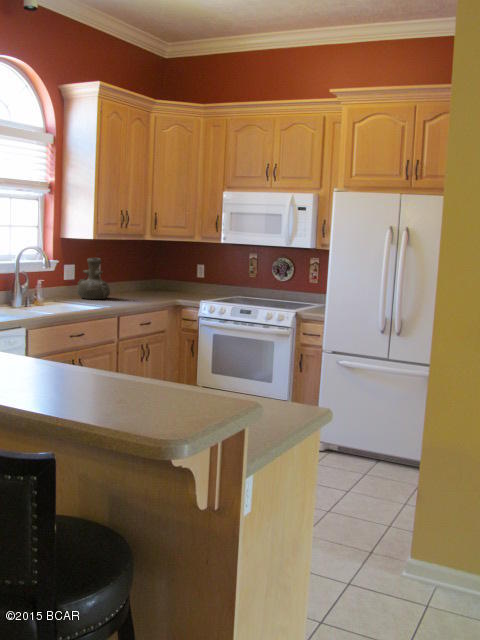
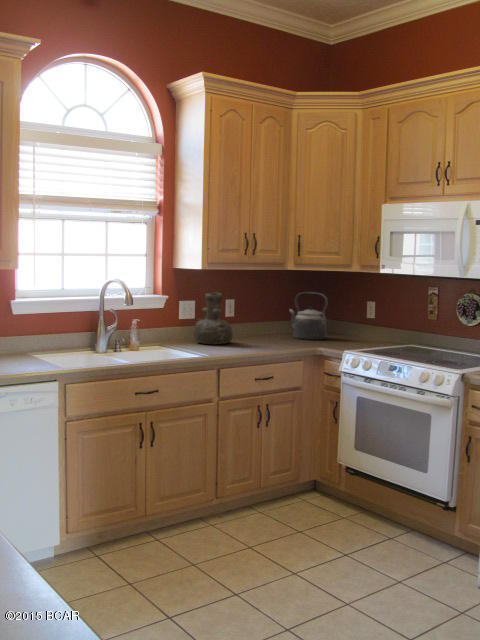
kettle: none [140,257,173,294] -> present [289,292,328,340]

